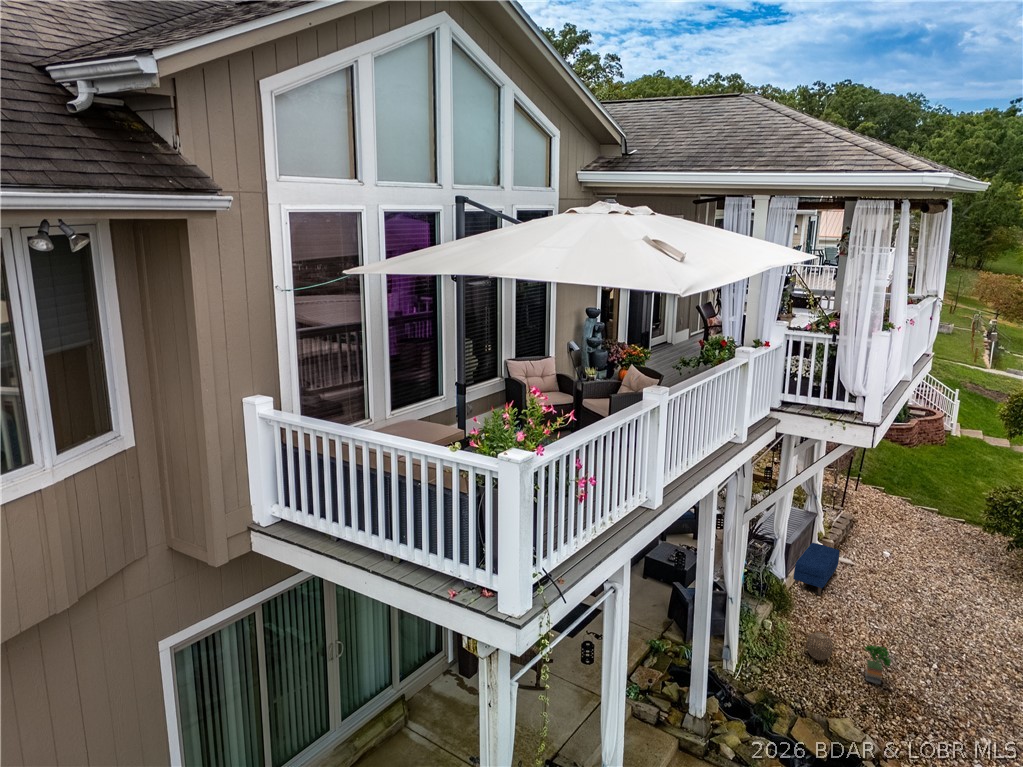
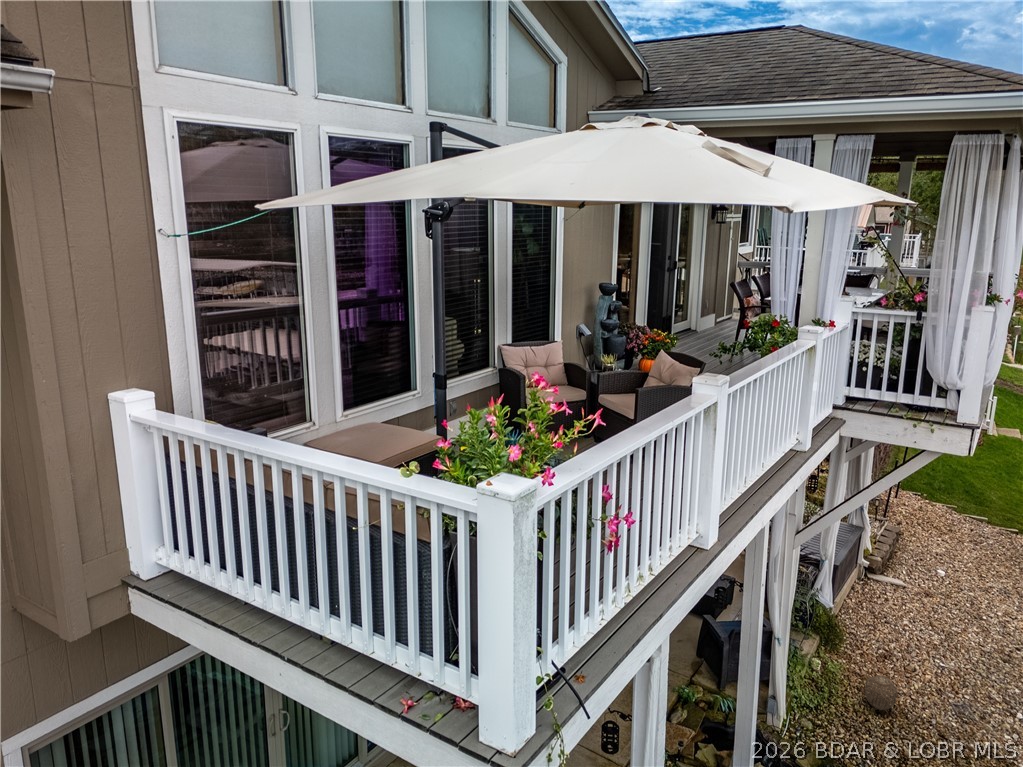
bench: present [793,543,839,595] -> none [840,561,892,625]
potted tree: present [865,645,891,684] -> none [938,693,973,742]

